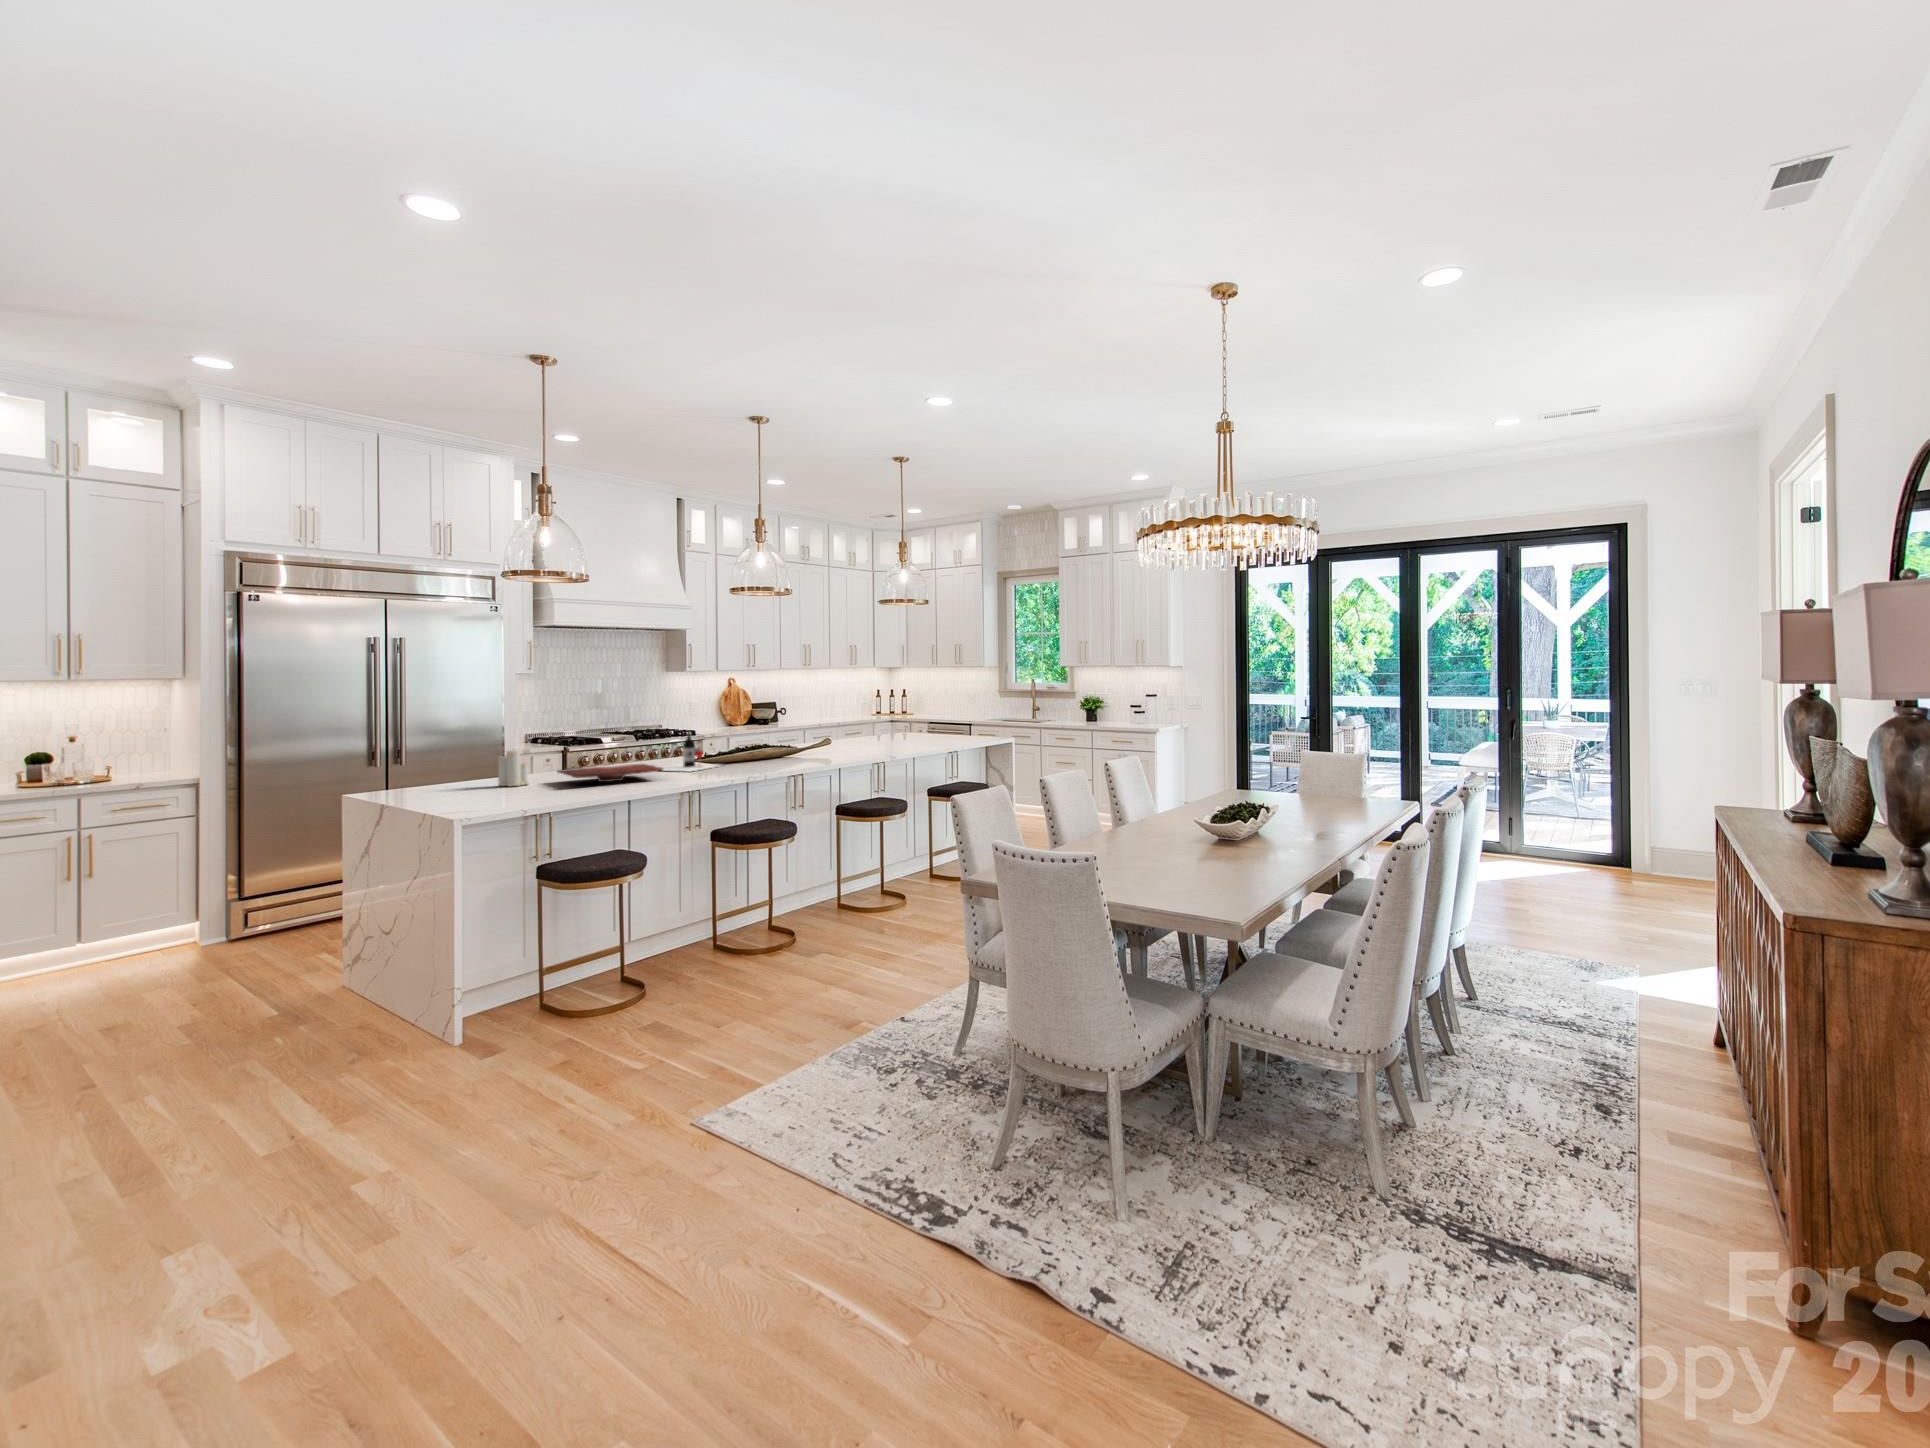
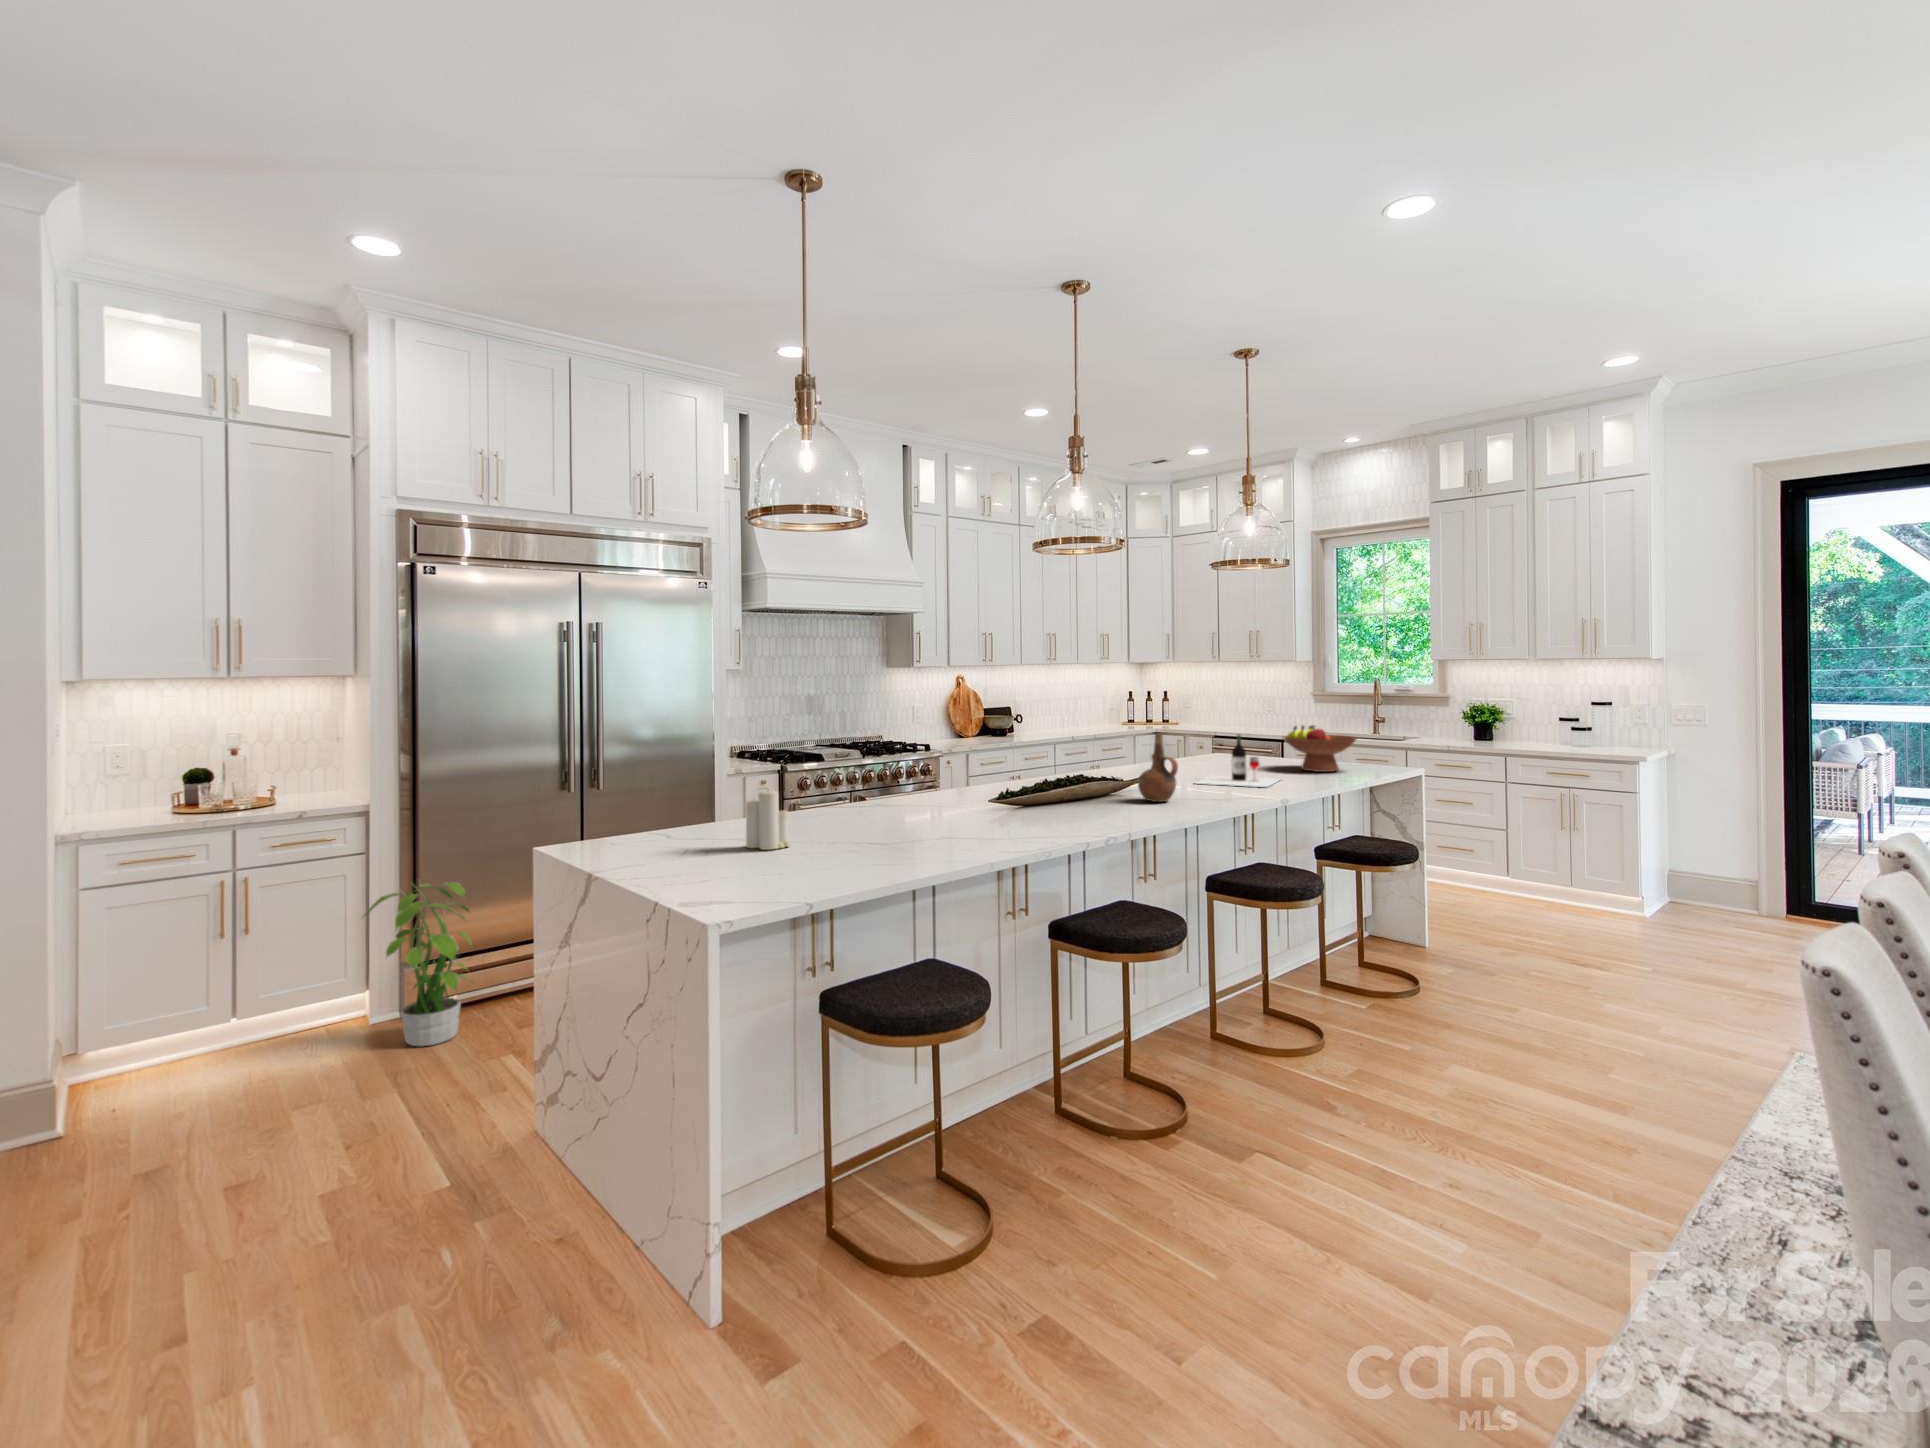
fruit bowl: none [920,709,966,739] -> present [1283,725,1357,772]
ceramic pitcher: none [793,714,817,757] -> present [1138,733,1178,802]
wine bottle: present [662,730,720,771] -> present [1196,735,1279,787]
cutting board: present [557,764,664,782] -> none [828,814,994,847]
potted plant: none [194,831,295,953] -> present [363,882,472,1046]

